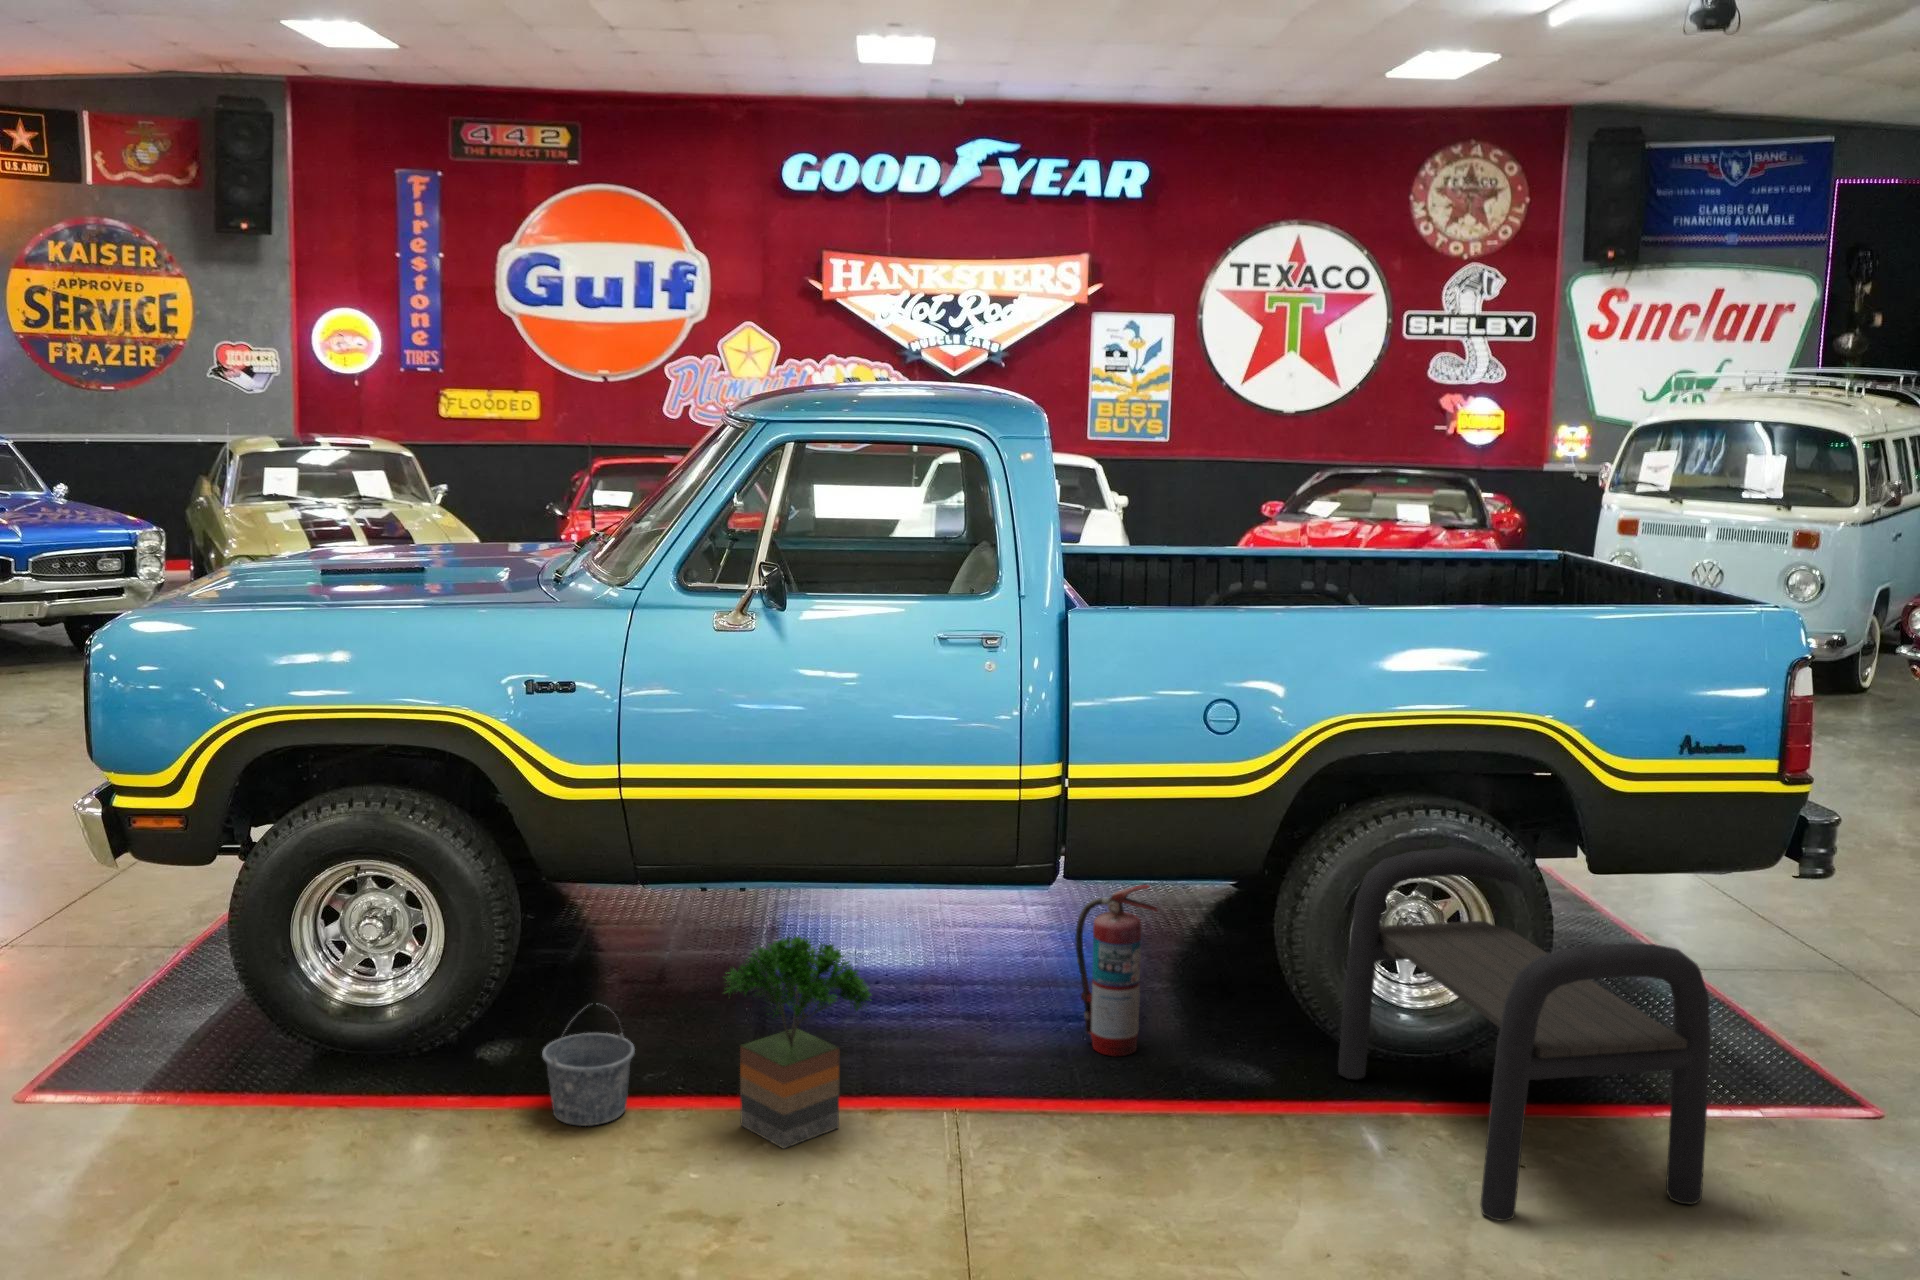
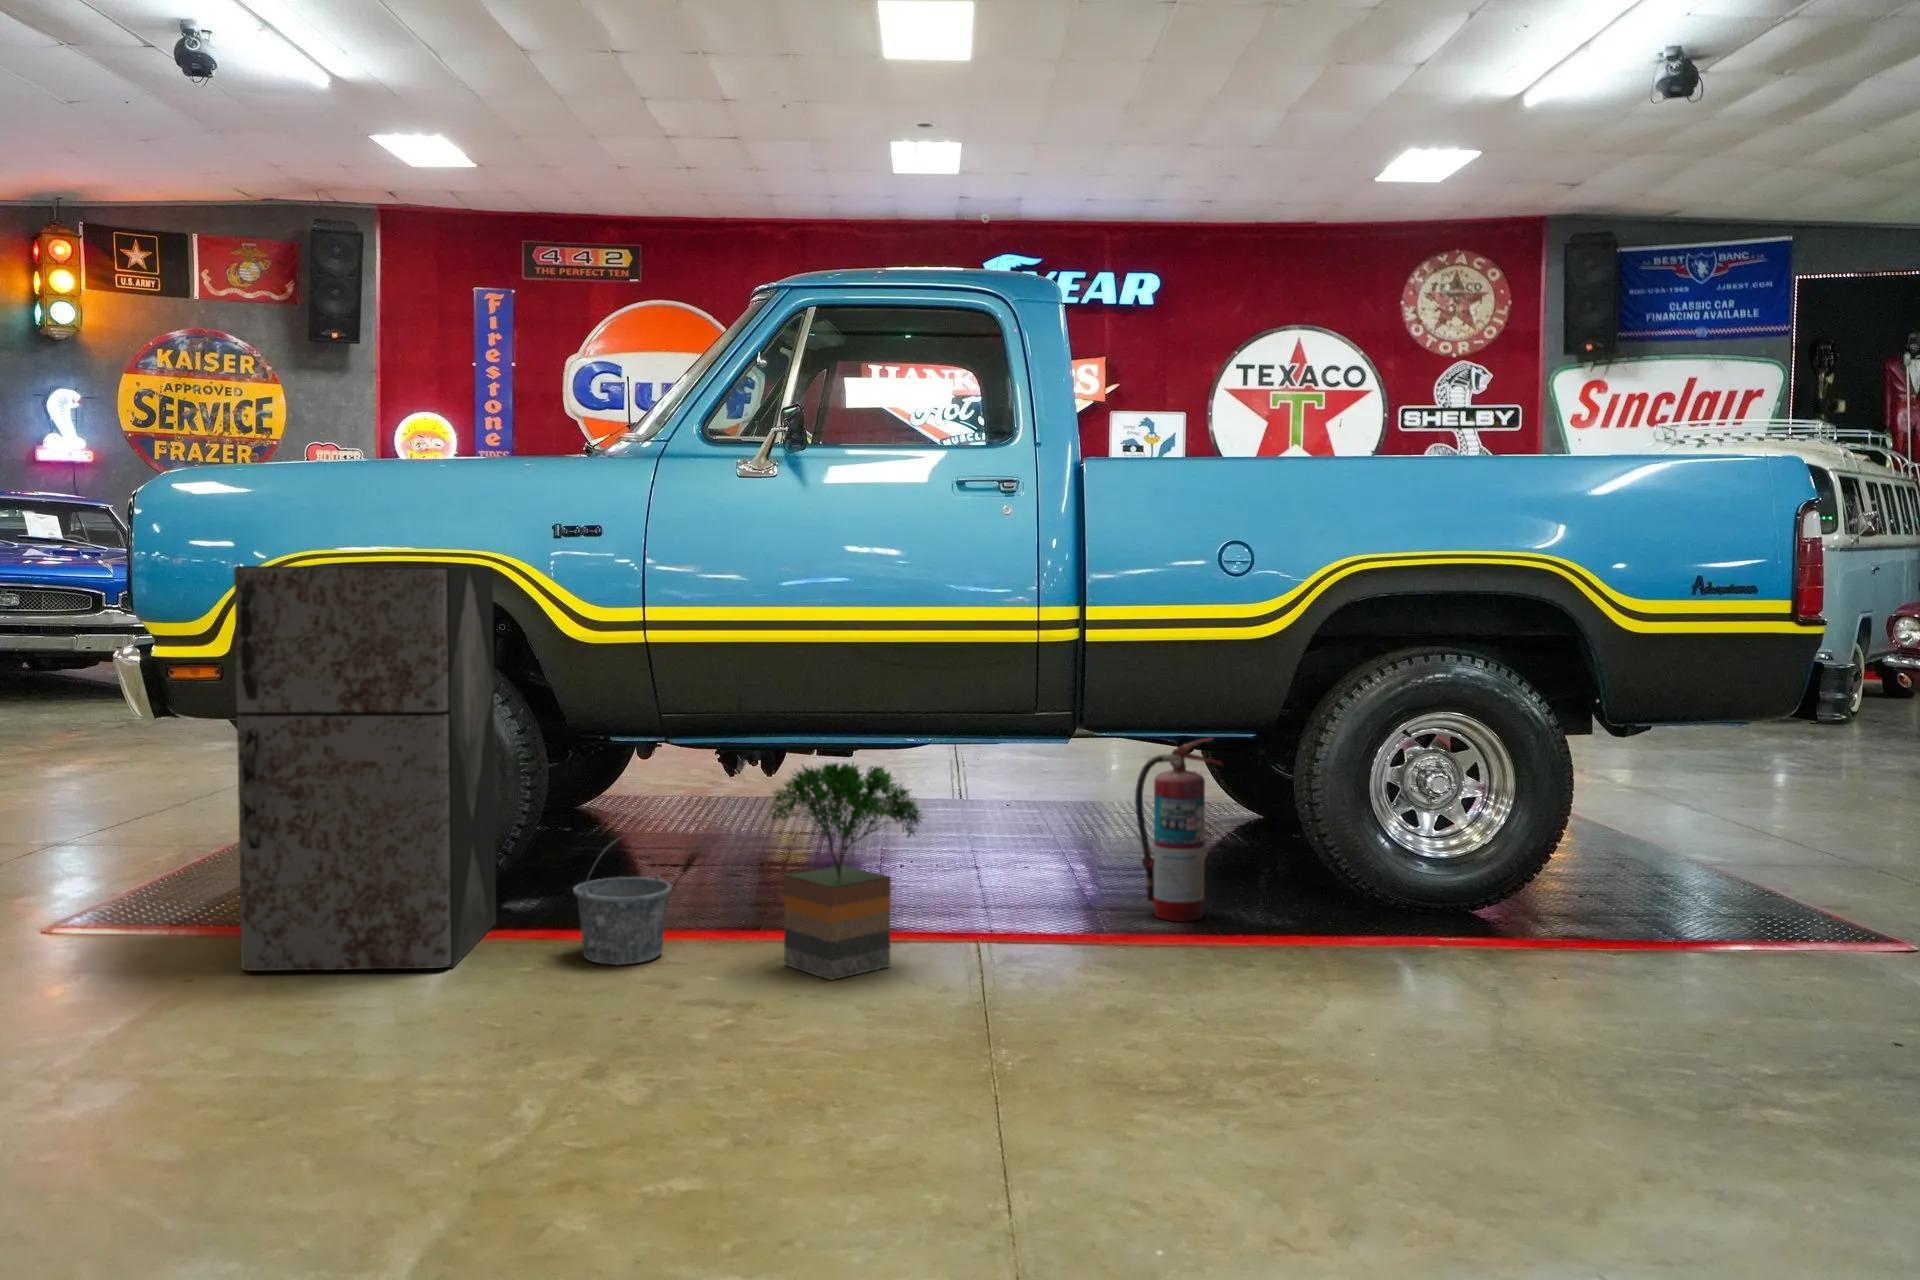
storage cabinet: none [217,730,467,1138] -> present [234,565,496,971]
bench: present [1338,848,1710,1221] -> none [1419,688,1846,1030]

